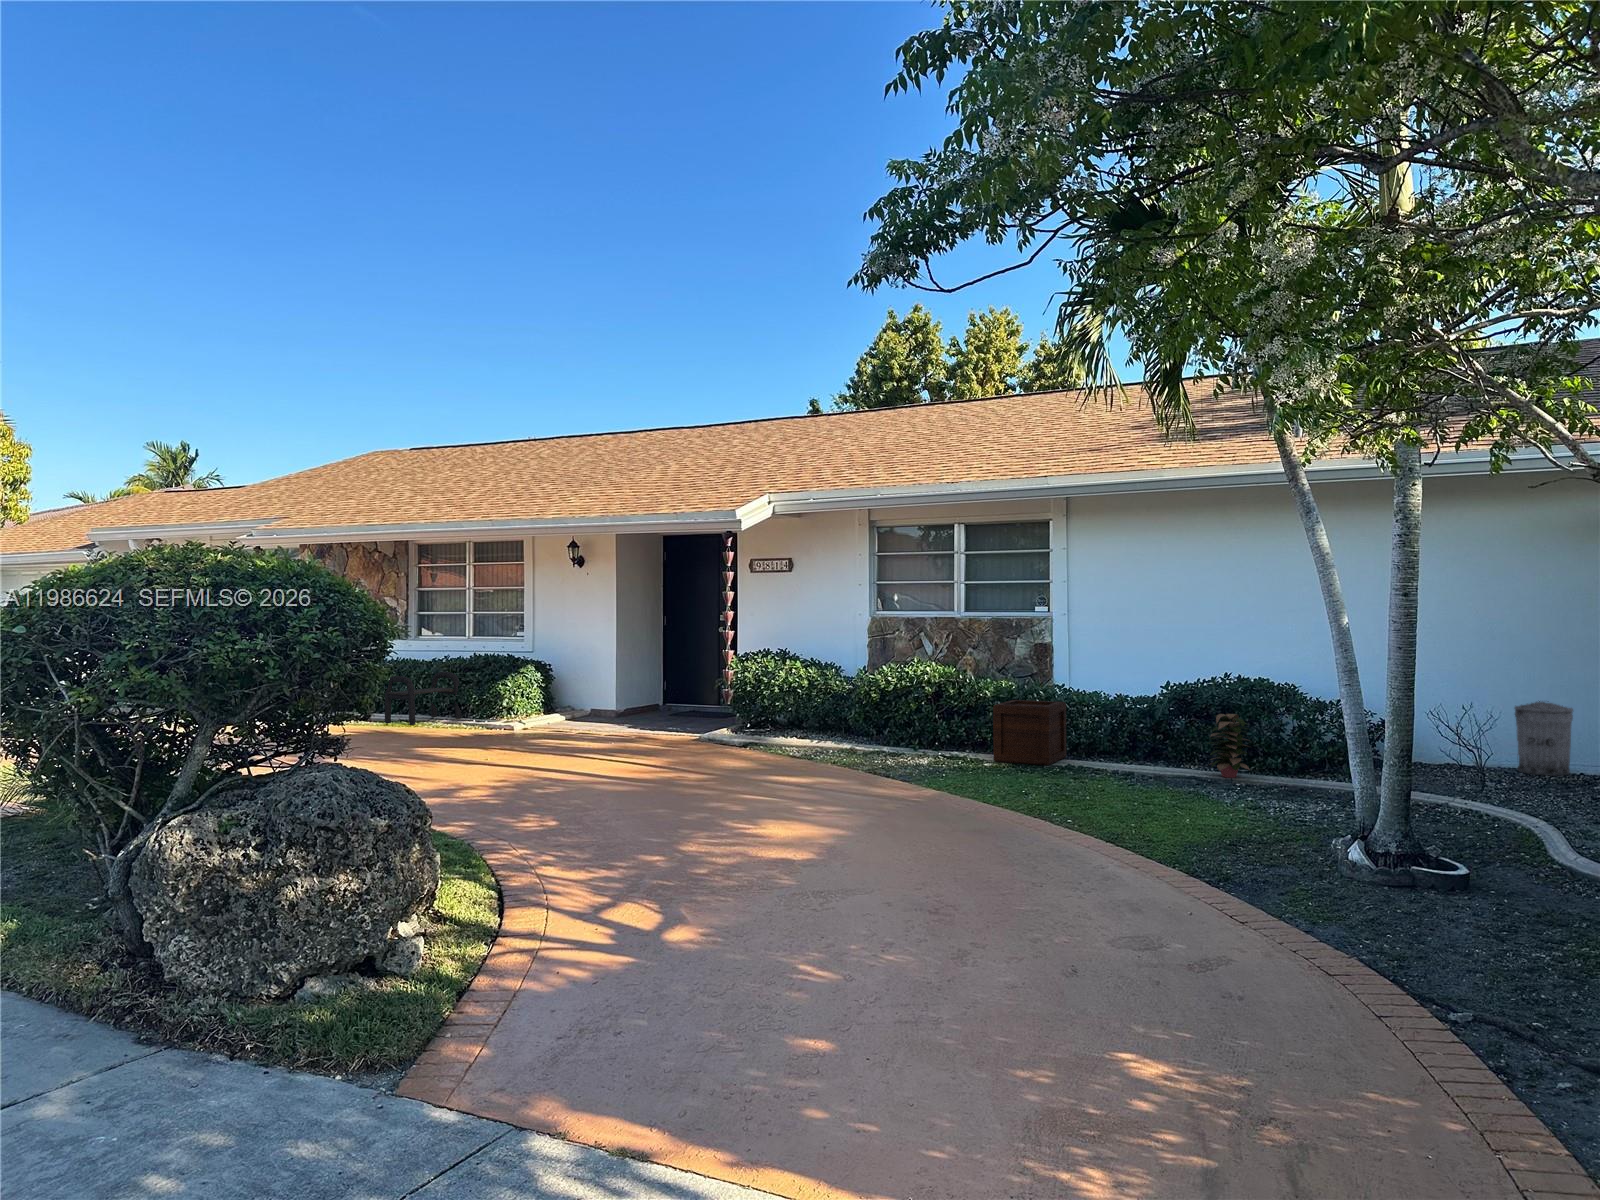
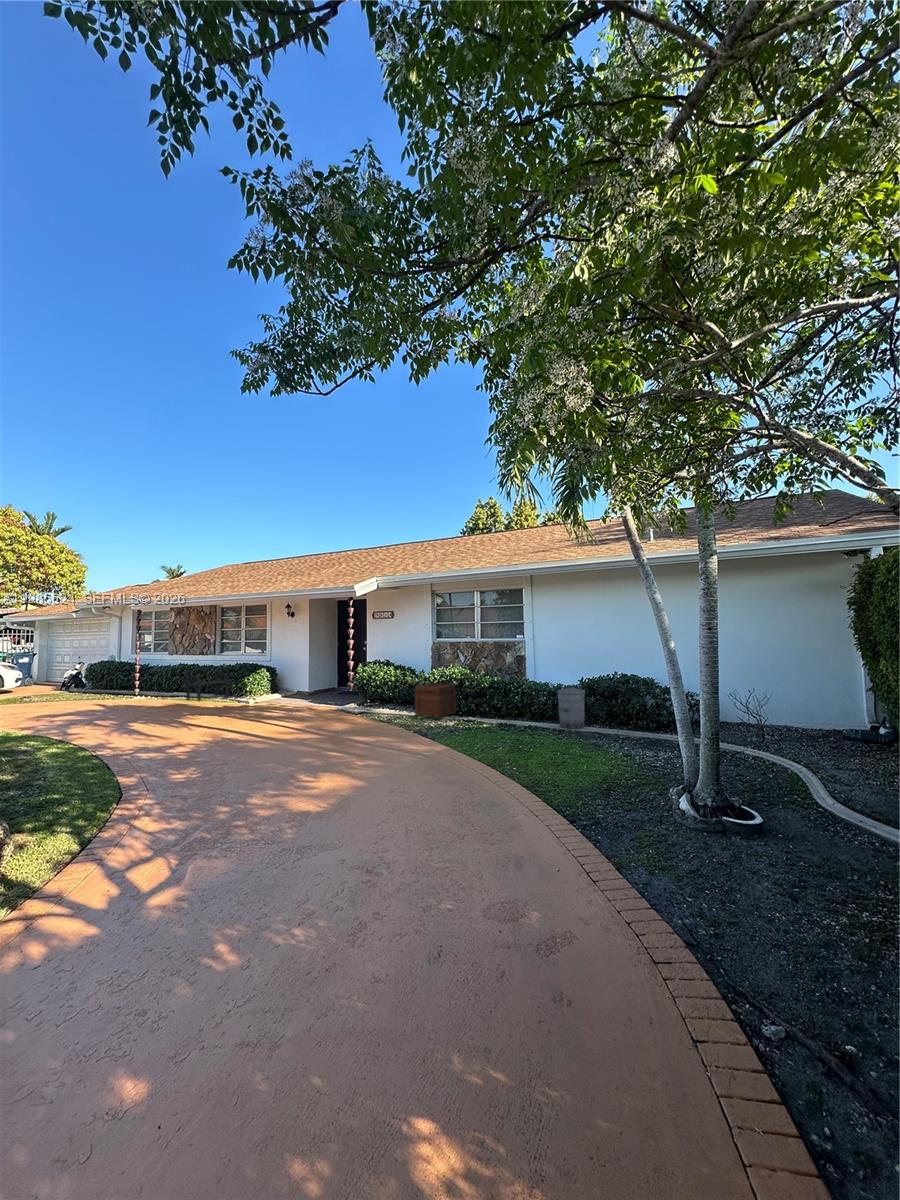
wooden crate: present [993,700,1066,765] -> present [415,684,456,718]
trash can: present [1514,701,1573,776] -> present [557,687,585,729]
decorative plant: present [1207,714,1252,778] -> none [602,696,629,733]

